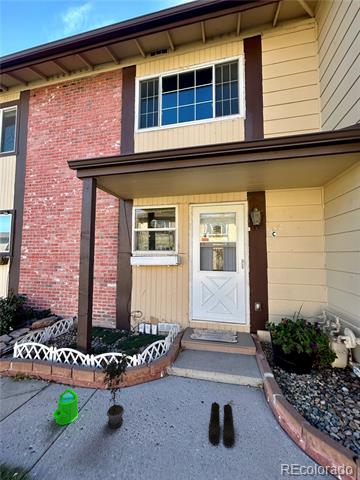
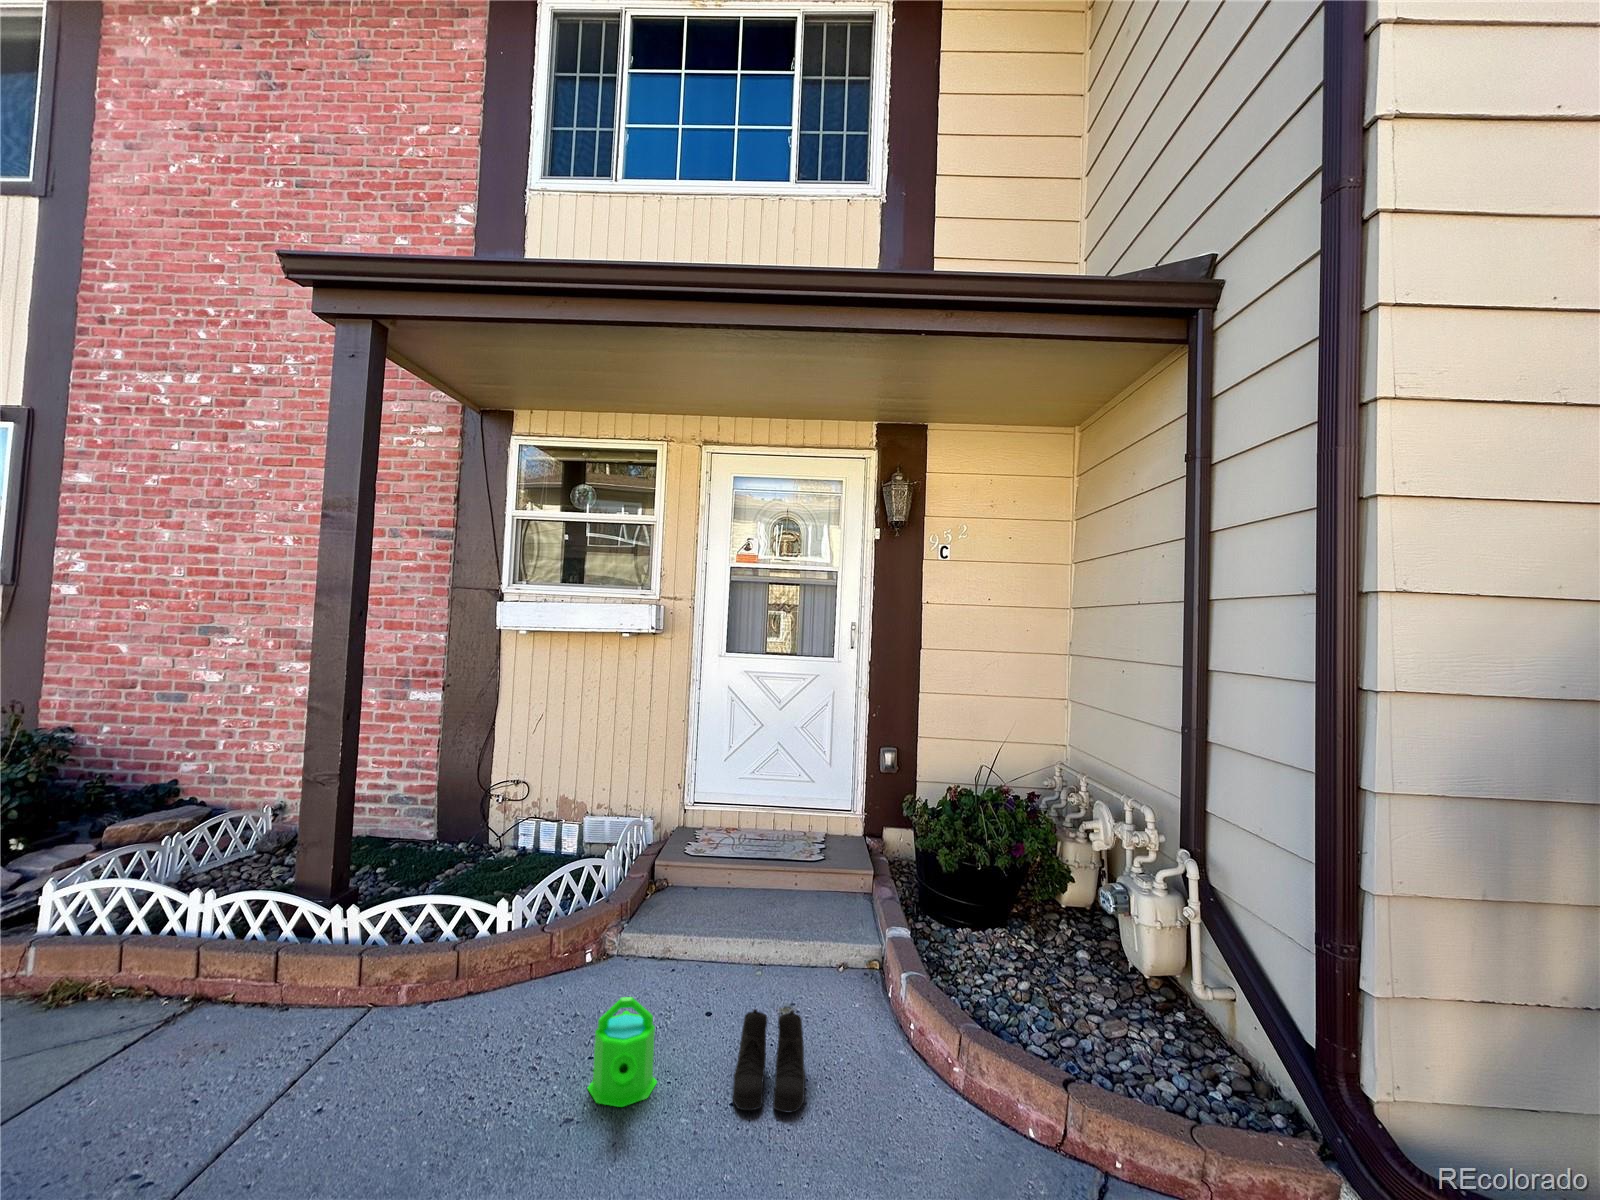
potted plant: present [100,353,131,427] -> none [398,876,501,1107]
watering can: present [54,388,78,425] -> present [588,997,657,1107]

